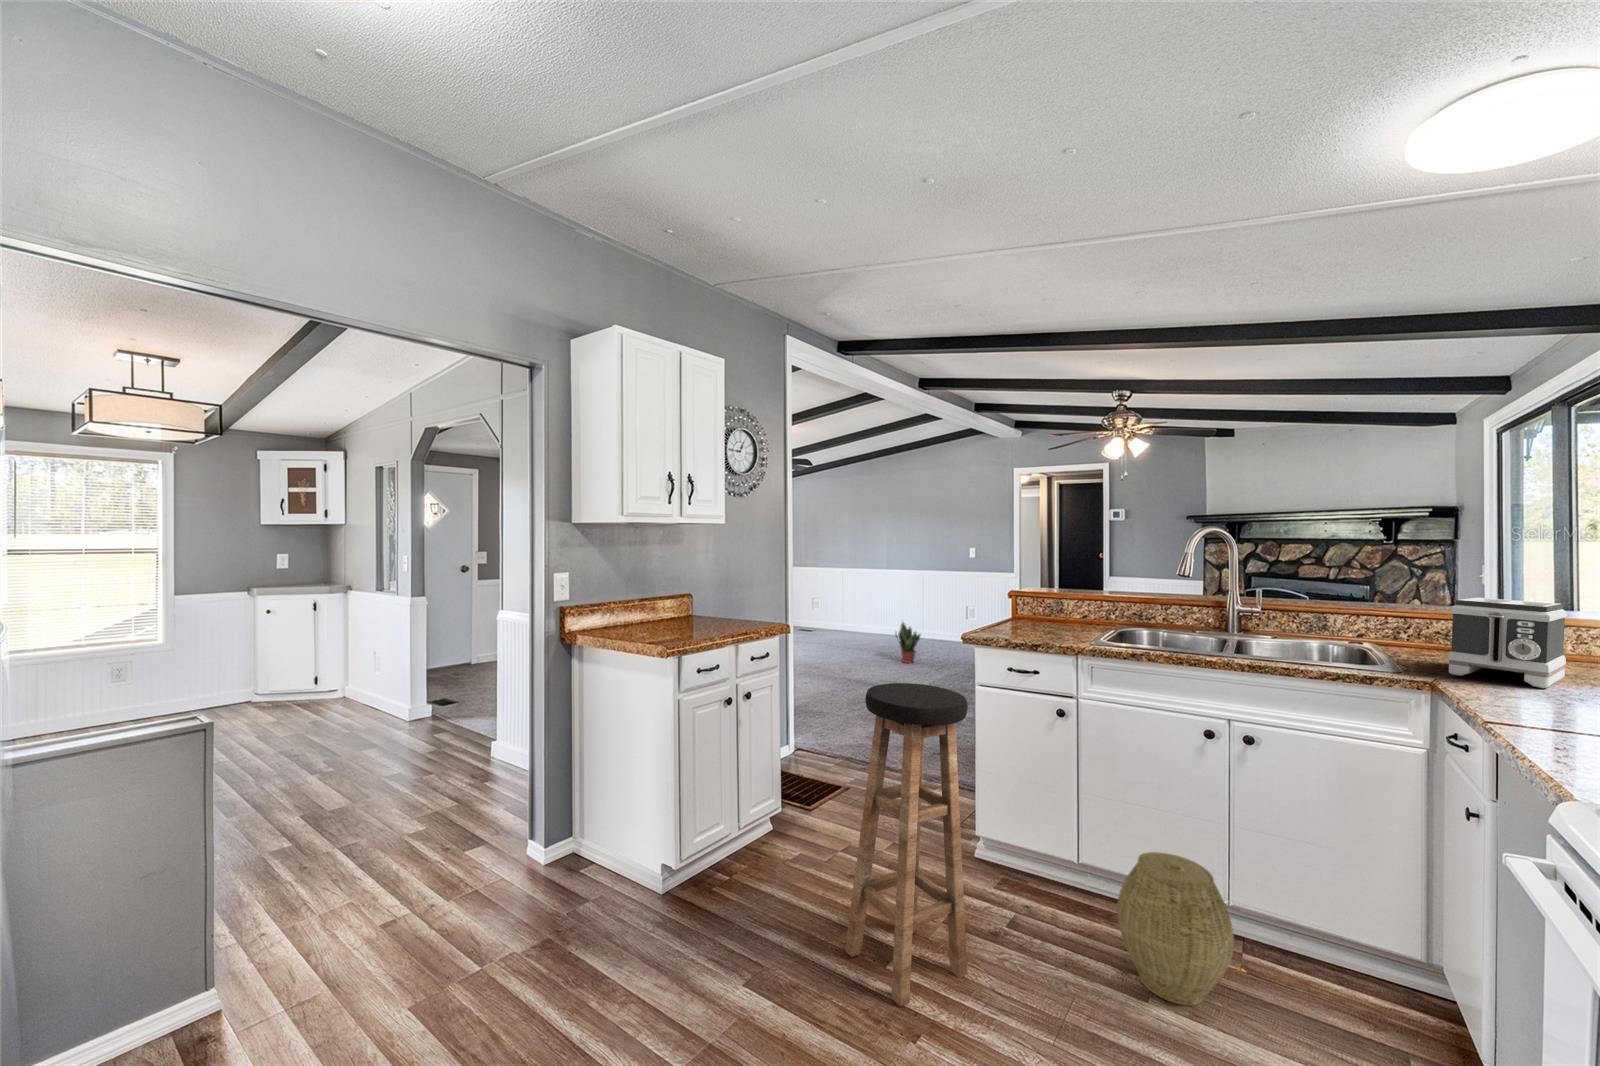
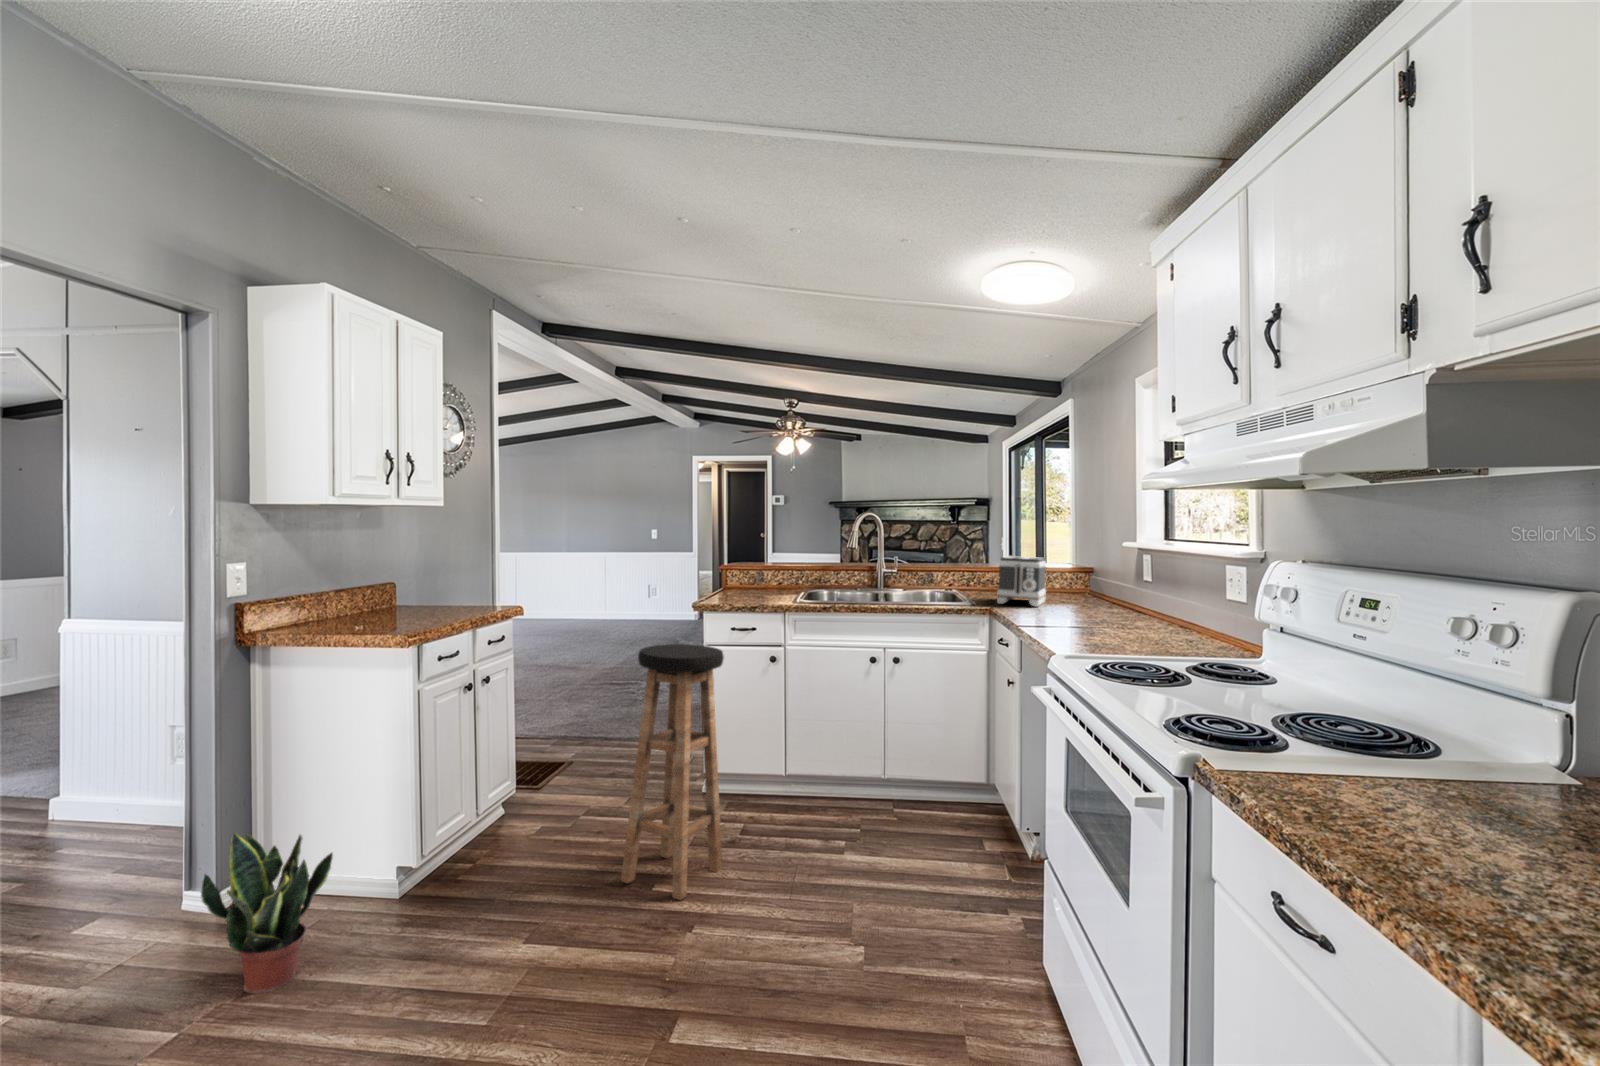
potted plant: present [895,622,920,663] -> present [201,832,333,994]
woven basket: present [1117,852,1234,1006] -> none [822,747,893,845]

